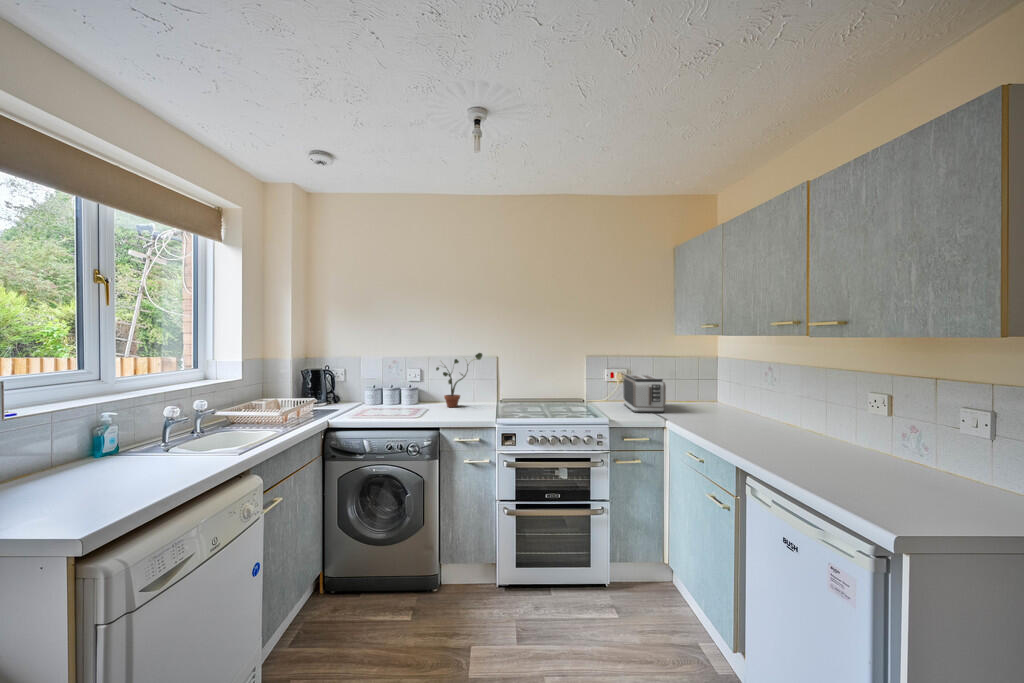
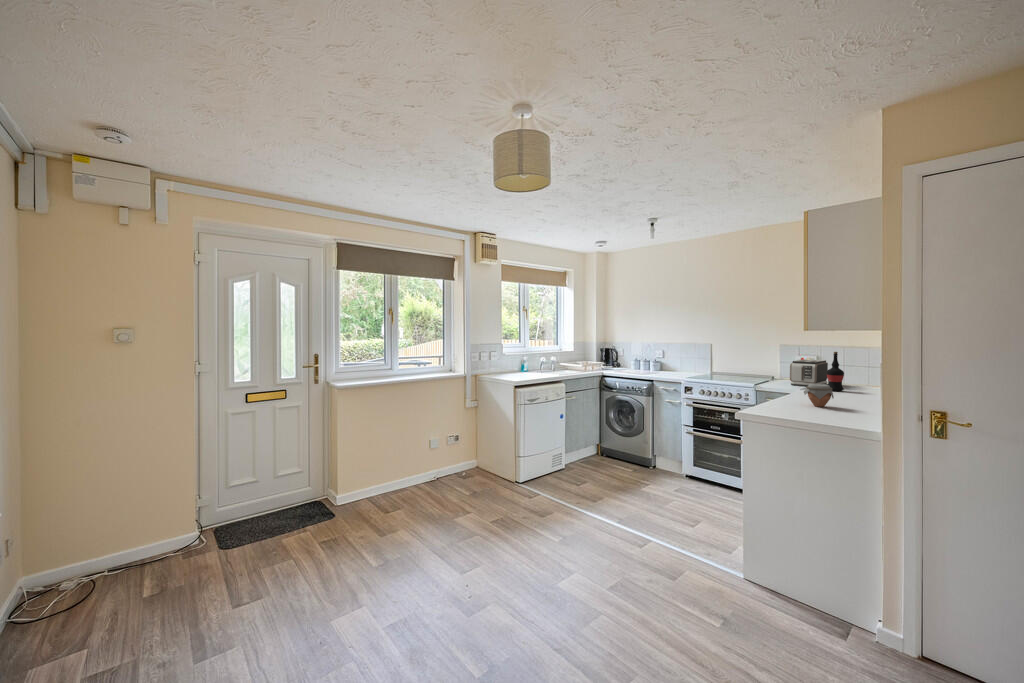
potted plant: present [436,353,482,407] -> none [667,341,700,373]
wine bottle: none [689,365,709,417] -> present [827,352,844,391]
jar: none [798,422,847,461] -> present [804,384,834,407]

